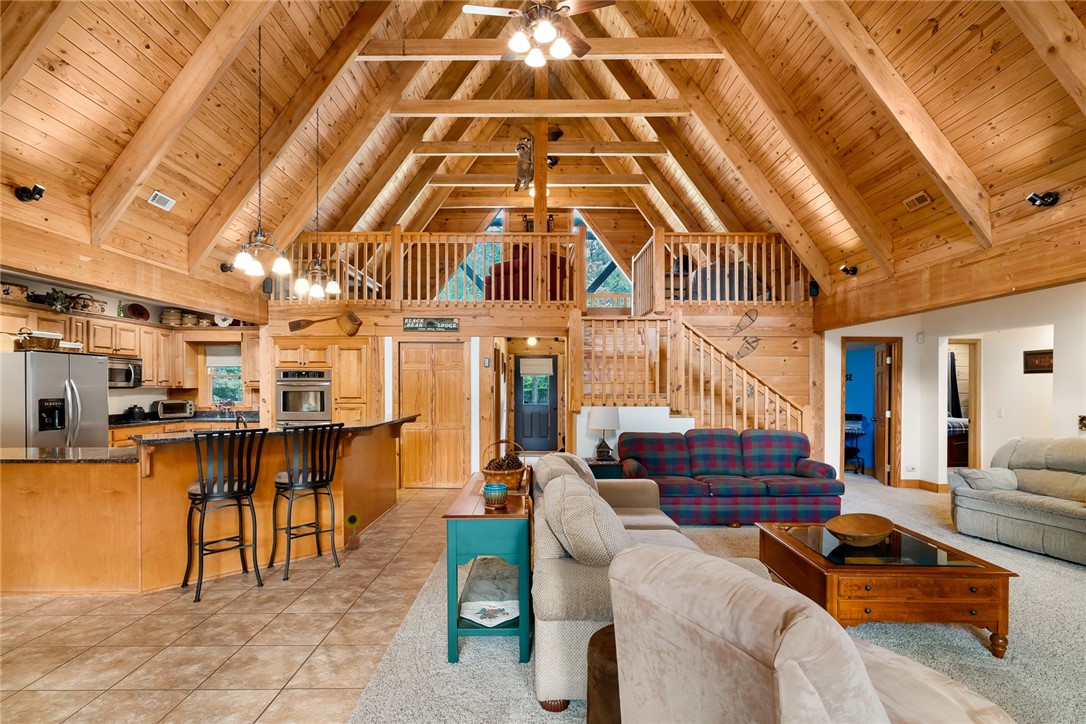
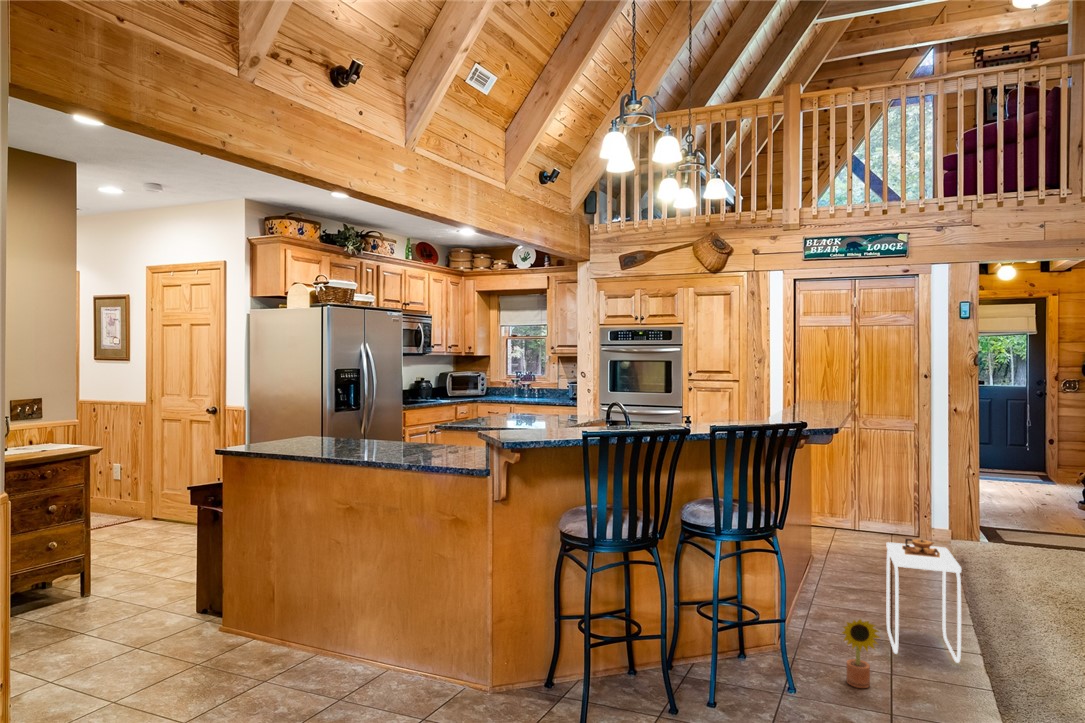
side table: none [386,475,423,535] -> present [886,539,961,663]

